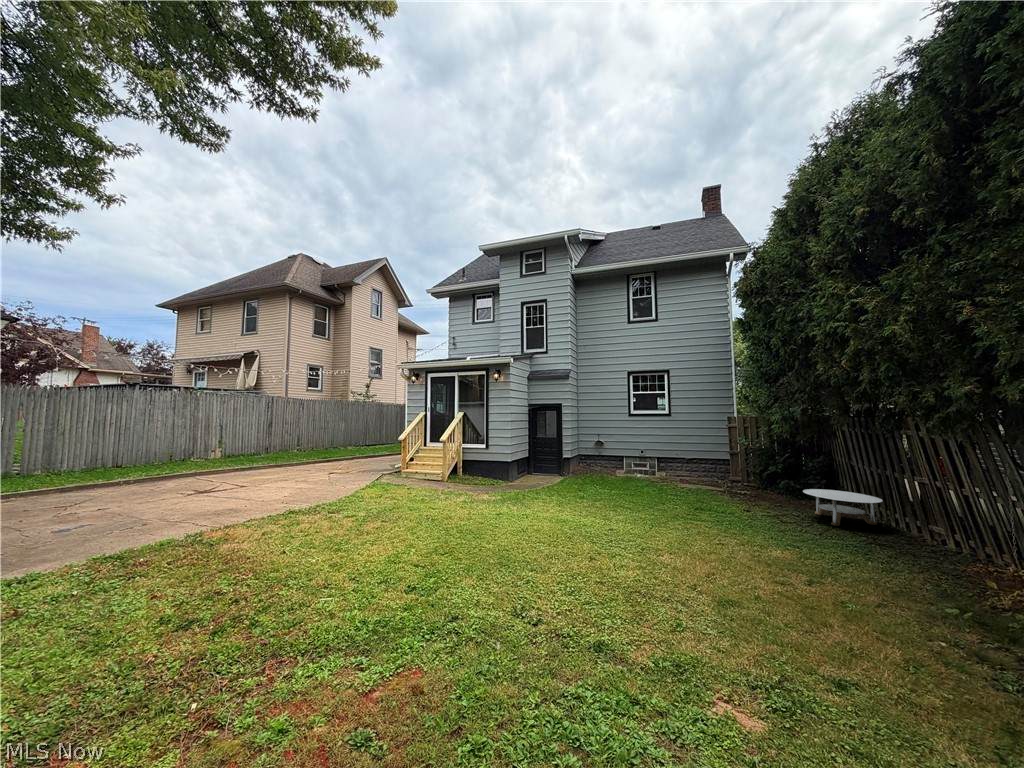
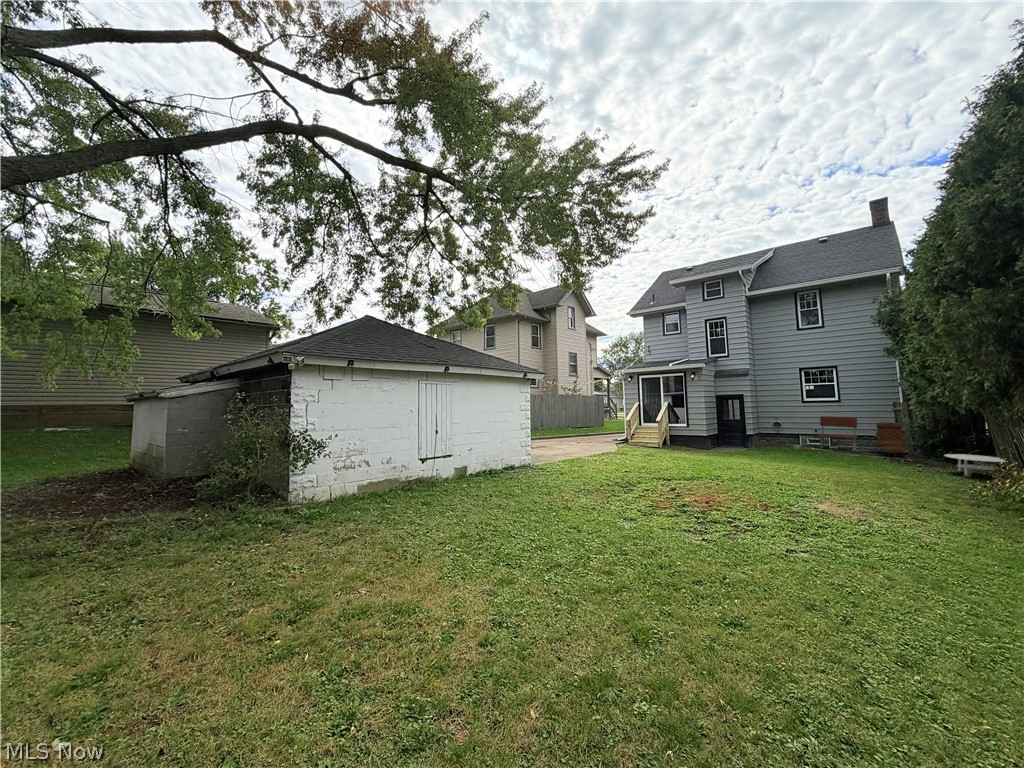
bench: none [646,434,688,481] -> present [818,416,857,451]
lounge chair: none [706,443,742,490] -> present [874,422,908,457]

